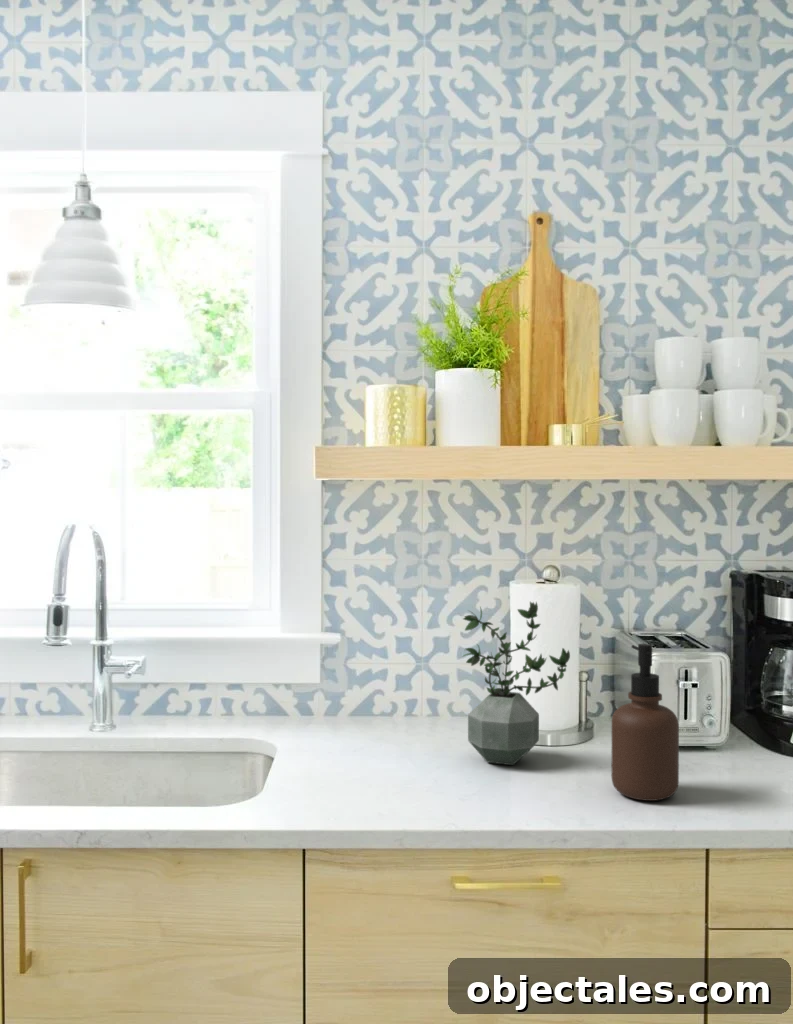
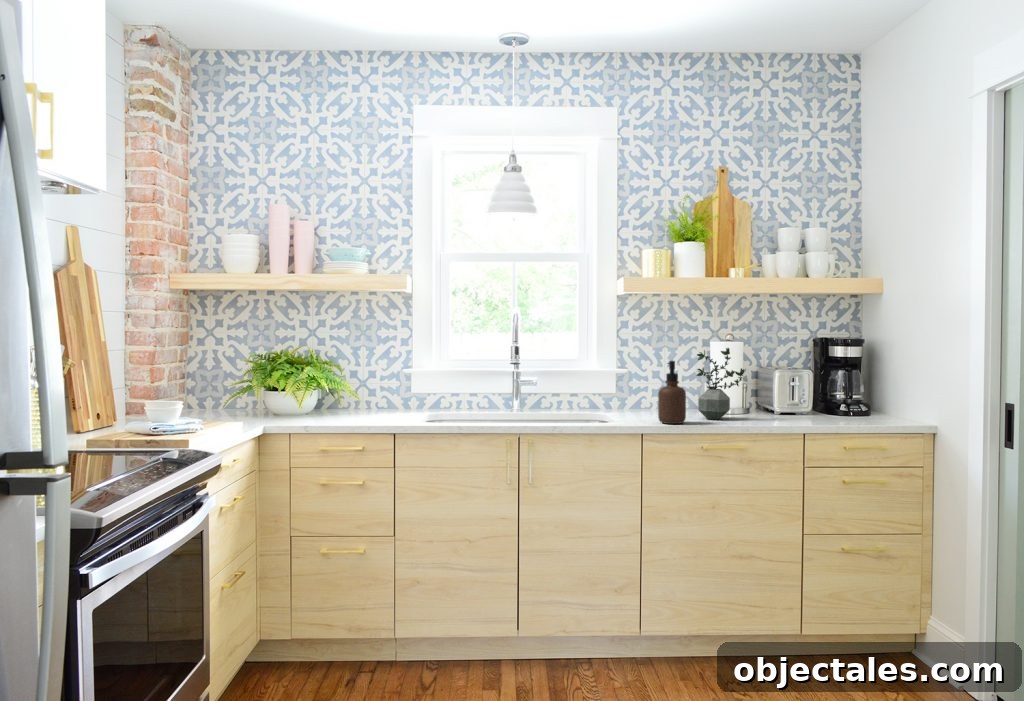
soap dispenser: present [611,644,679,801] -> present [658,361,686,424]

